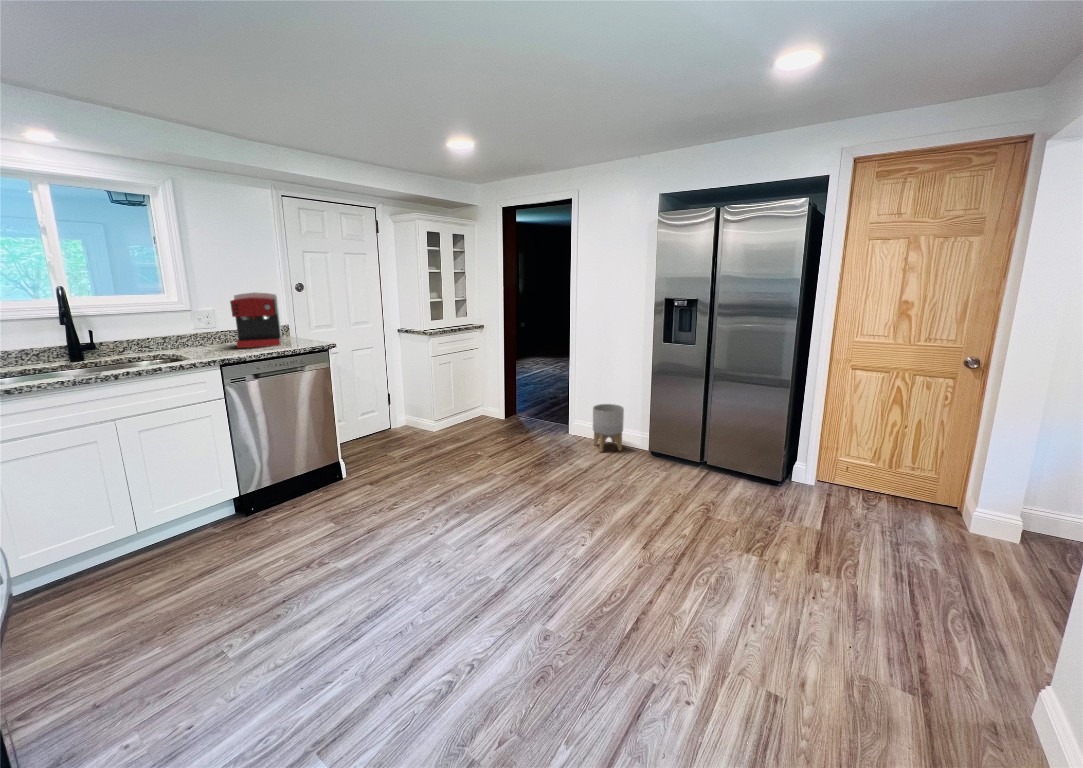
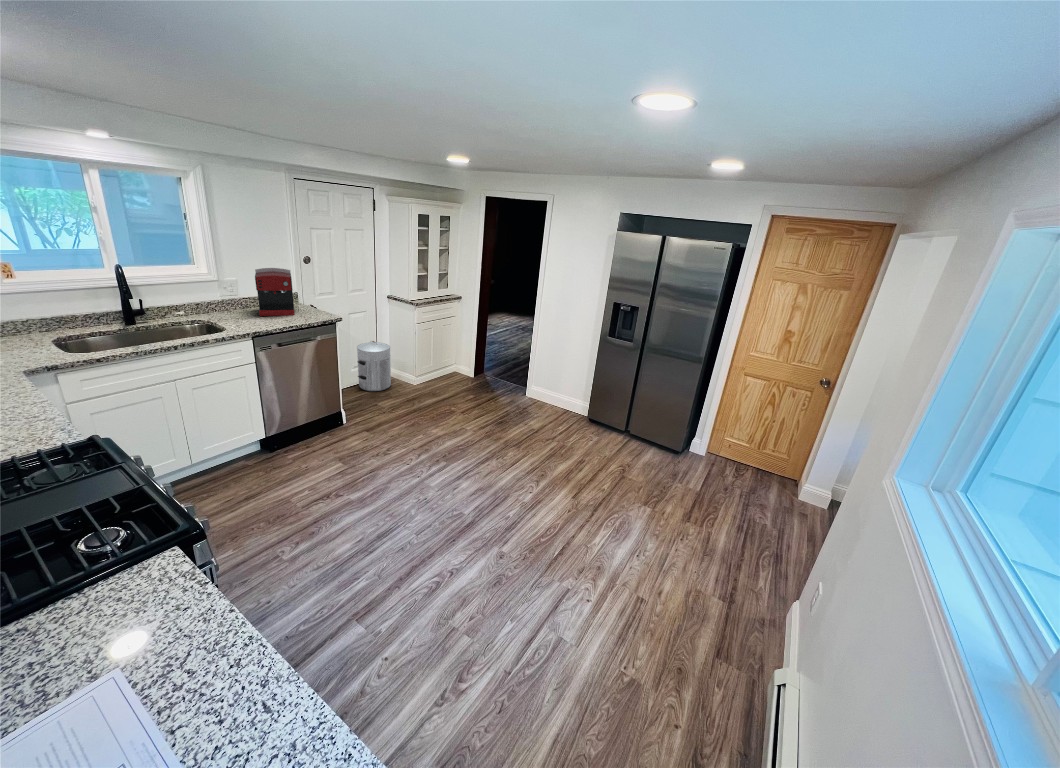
waste bin: none [365,382,407,442] -> present [357,341,391,391]
planter: present [593,404,624,452] -> none [545,376,572,415]

